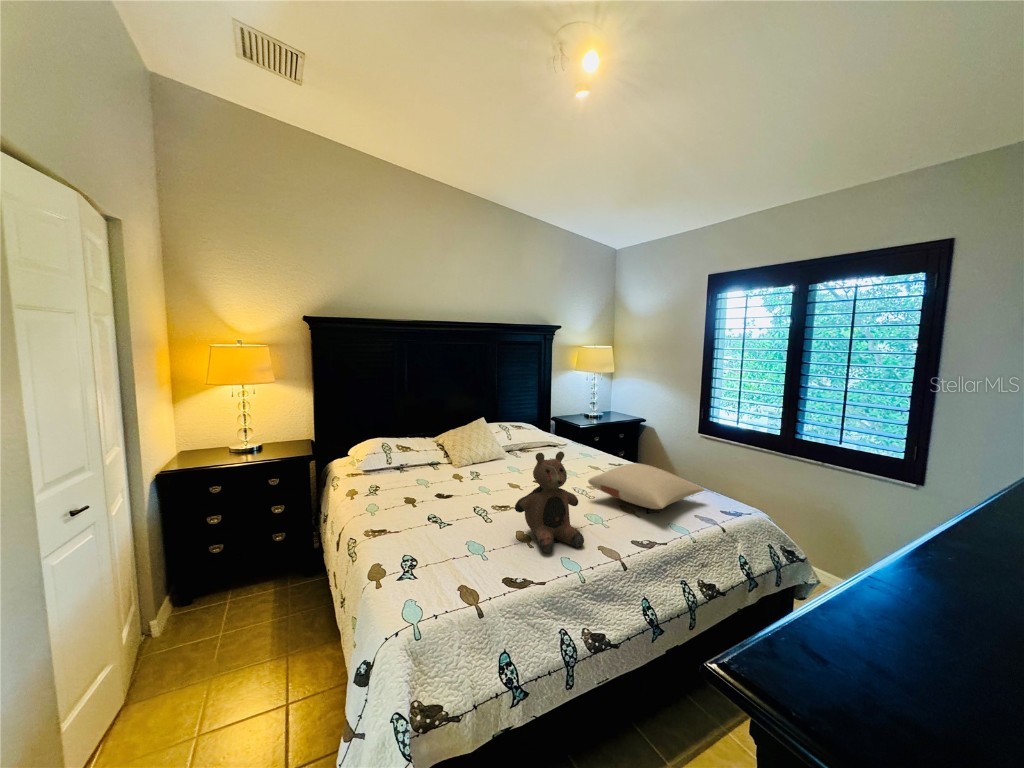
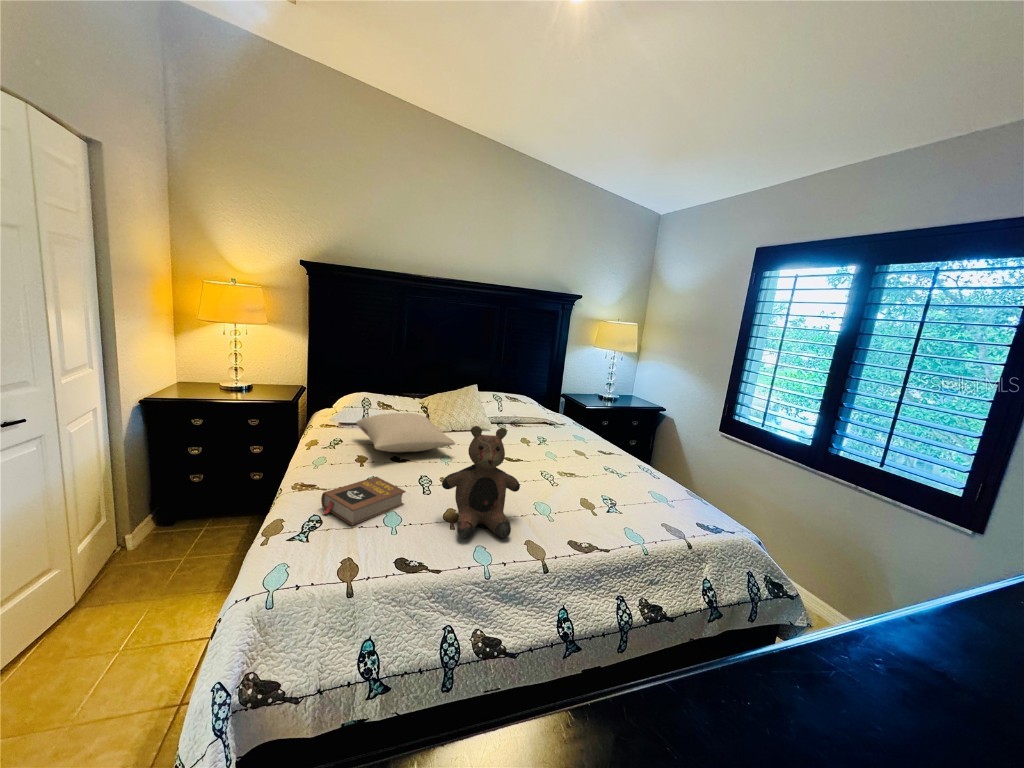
pillow: present [588,463,704,509] -> present [357,413,455,452]
book: none [407,512,477,558] -> present [321,477,406,525]

